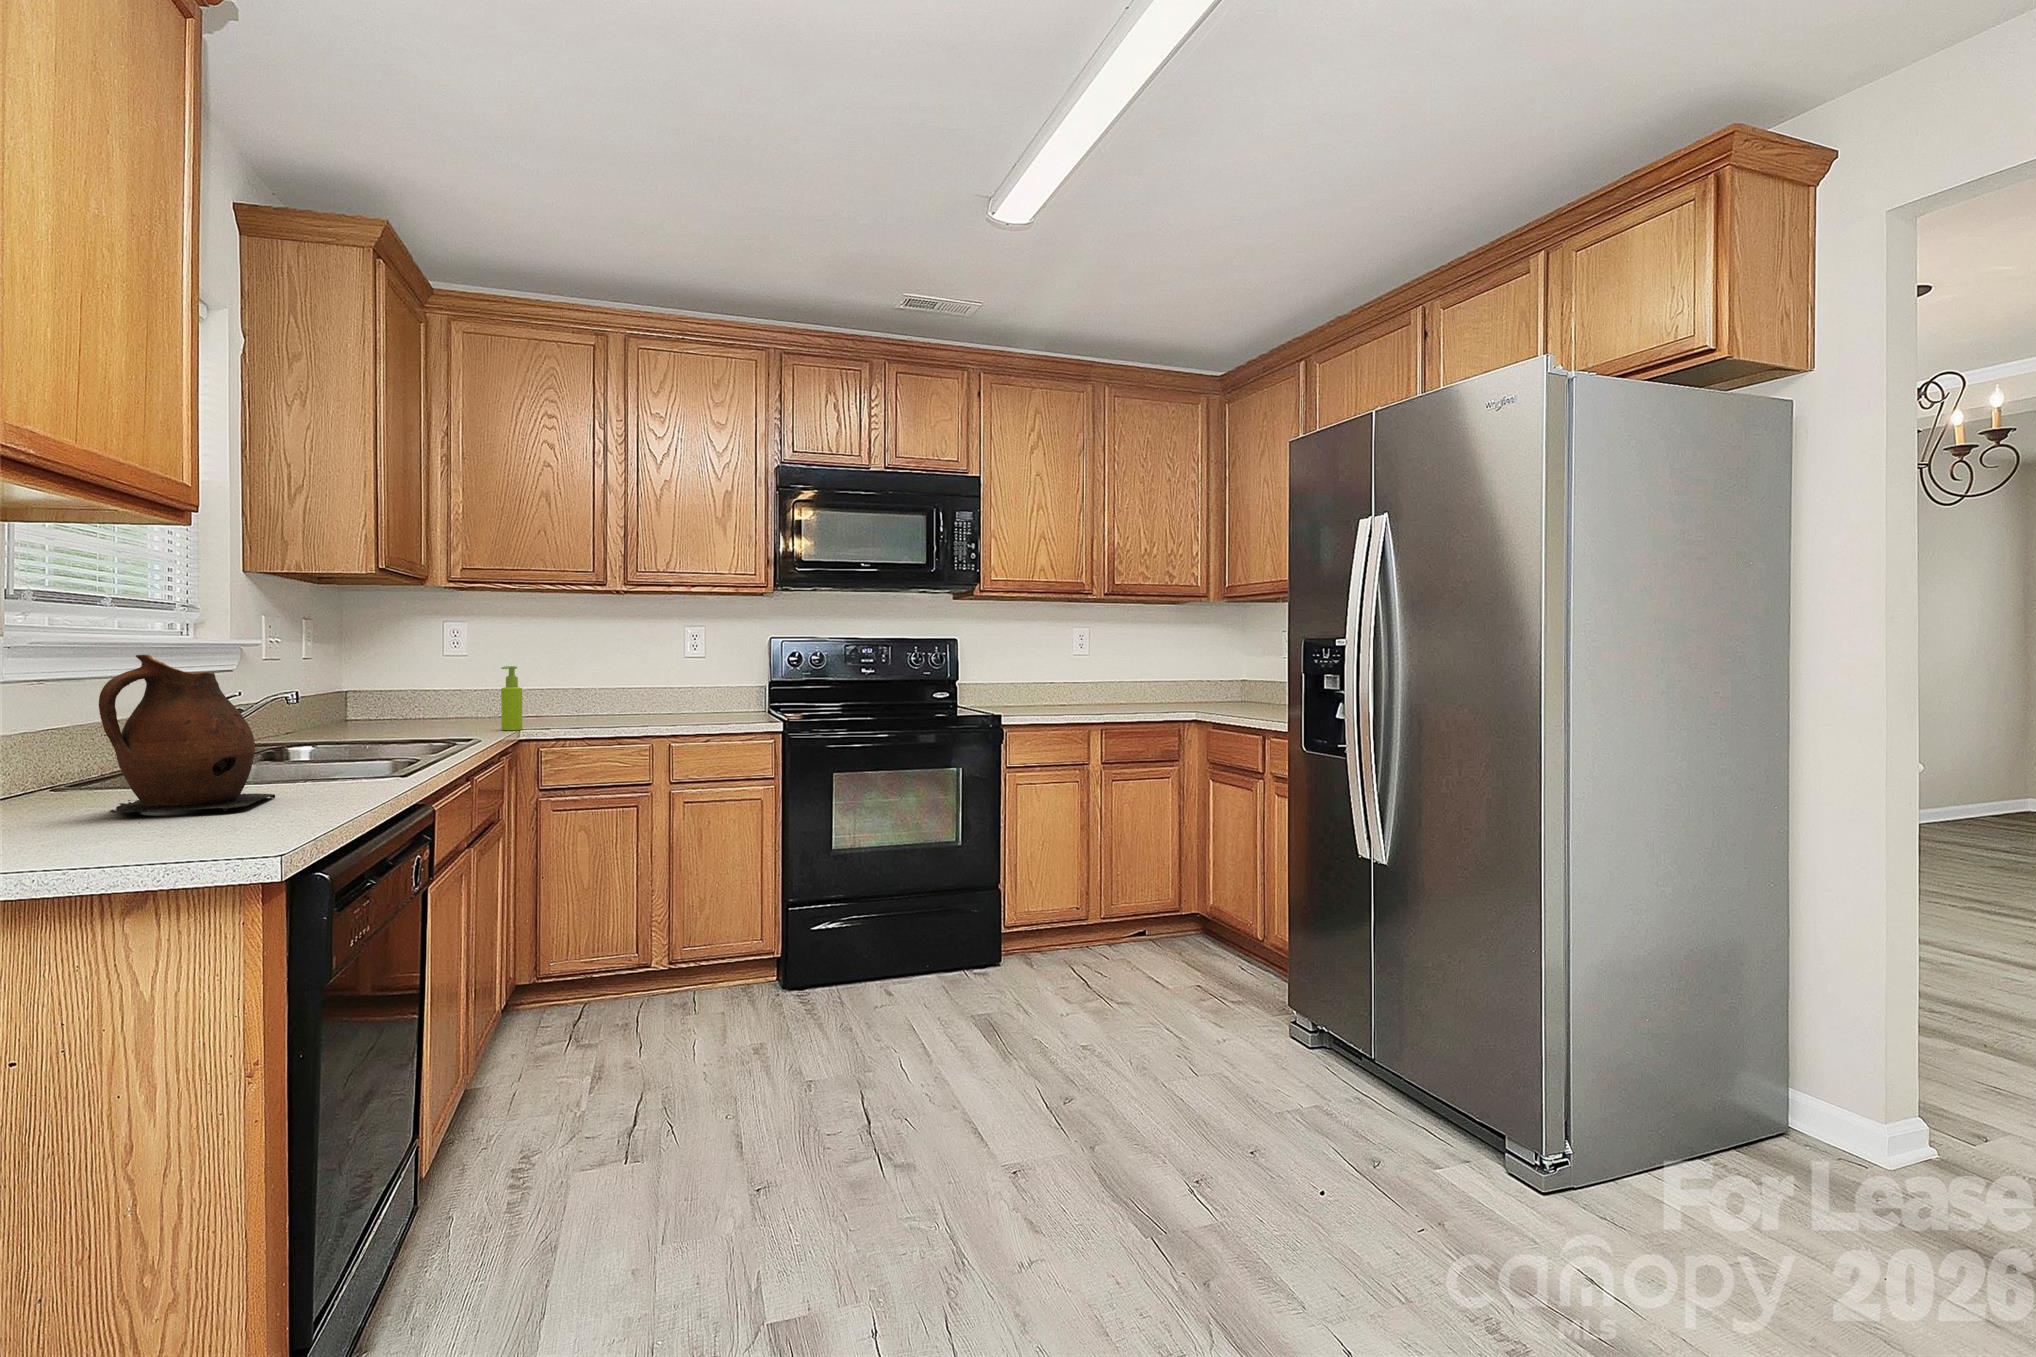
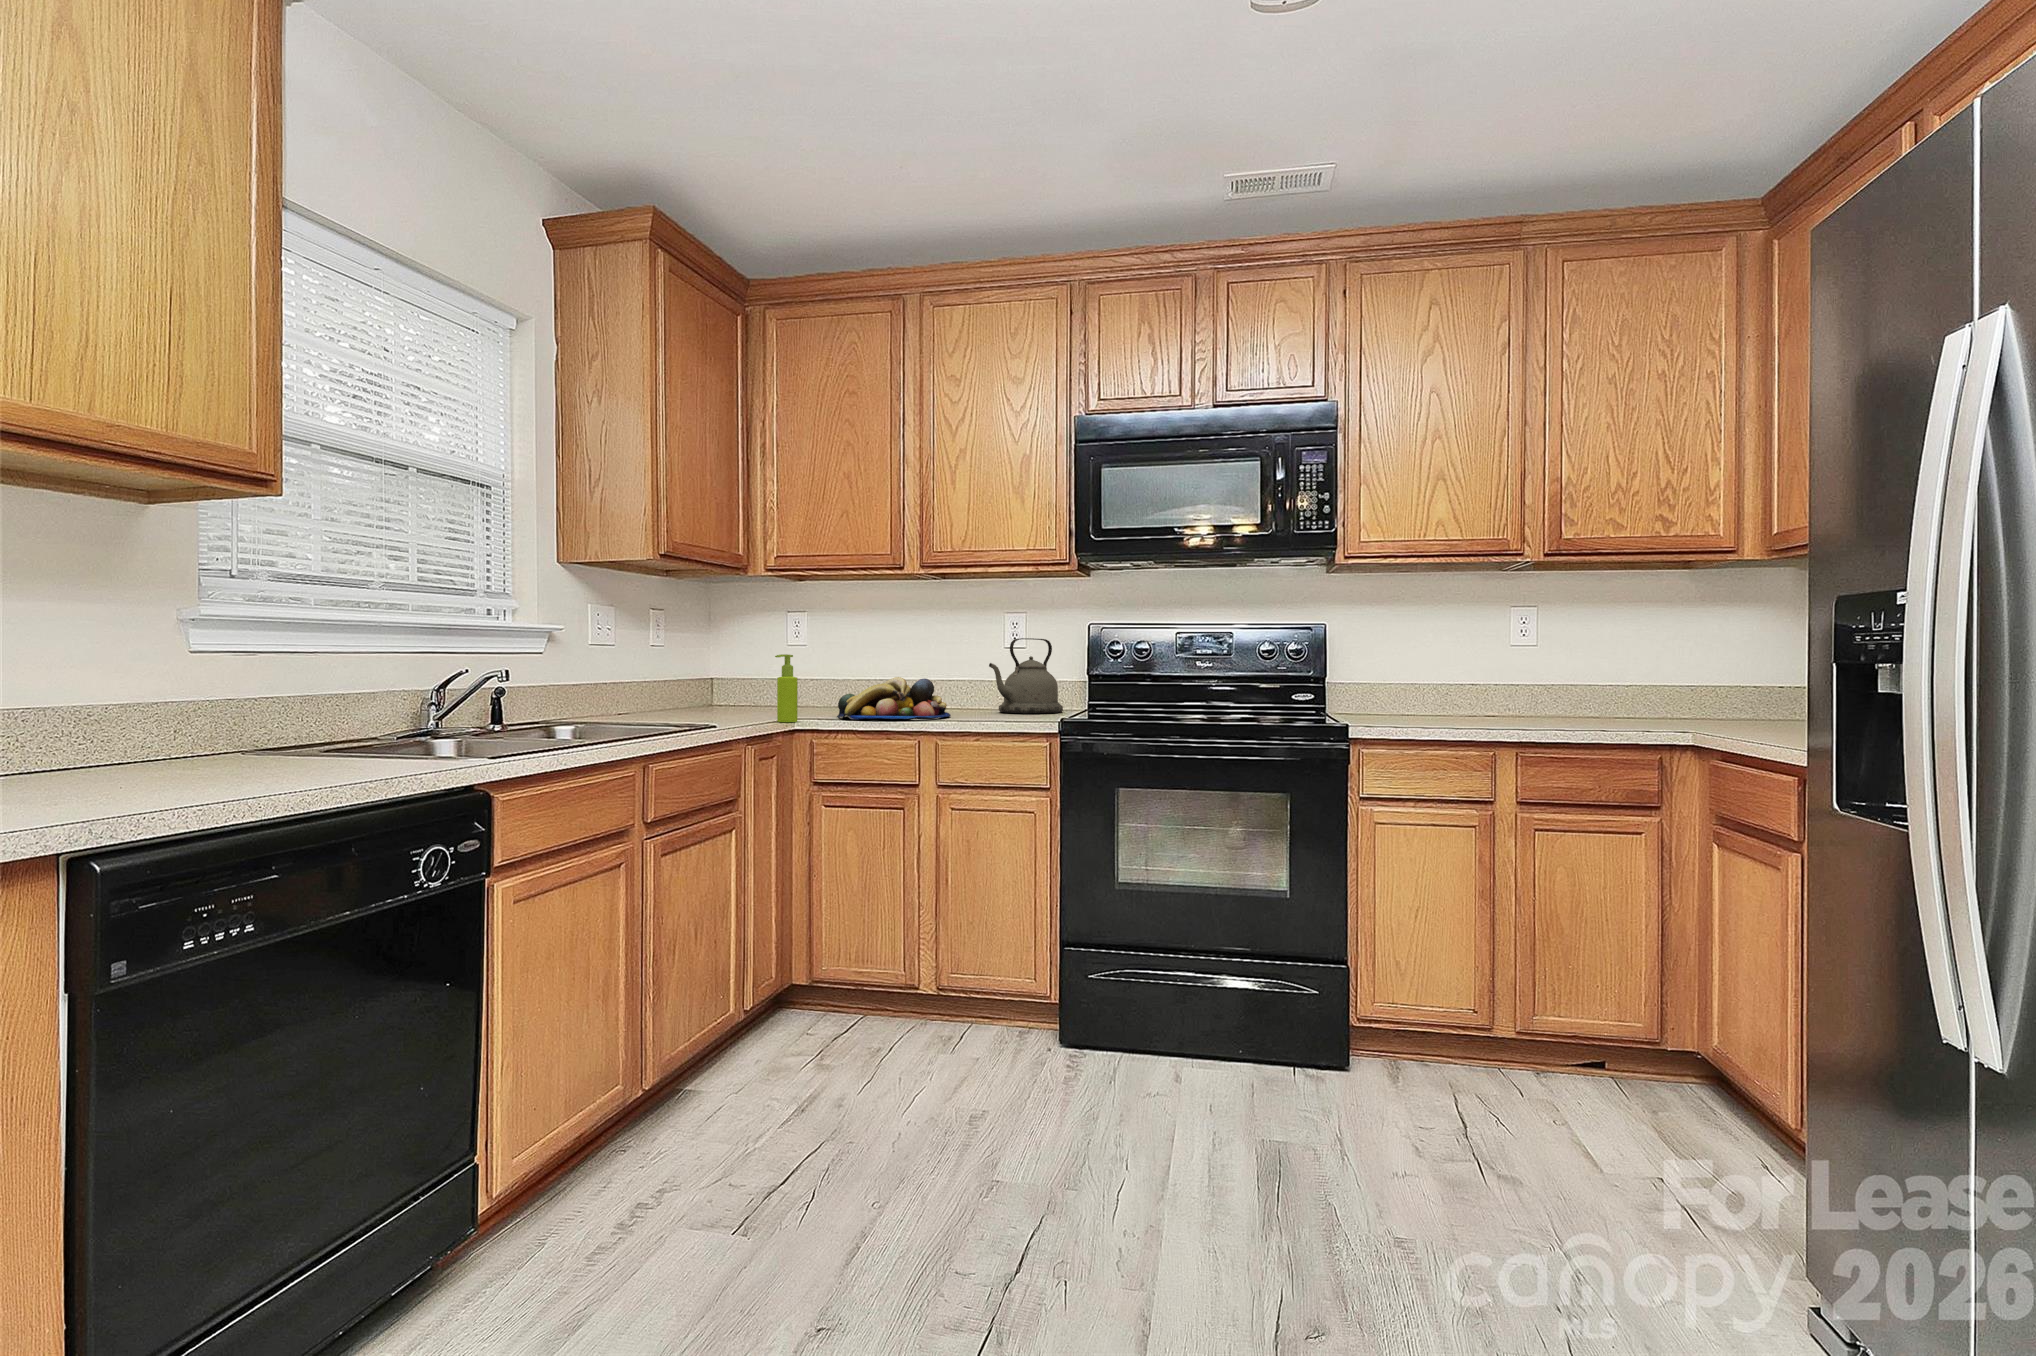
kettle: none [681,650,741,716] -> present [989,638,1063,713]
ceramic pitcher: present [99,655,275,813] -> none [77,629,282,801]
fruit bowl: none [544,686,657,725] -> present [837,677,951,719]

